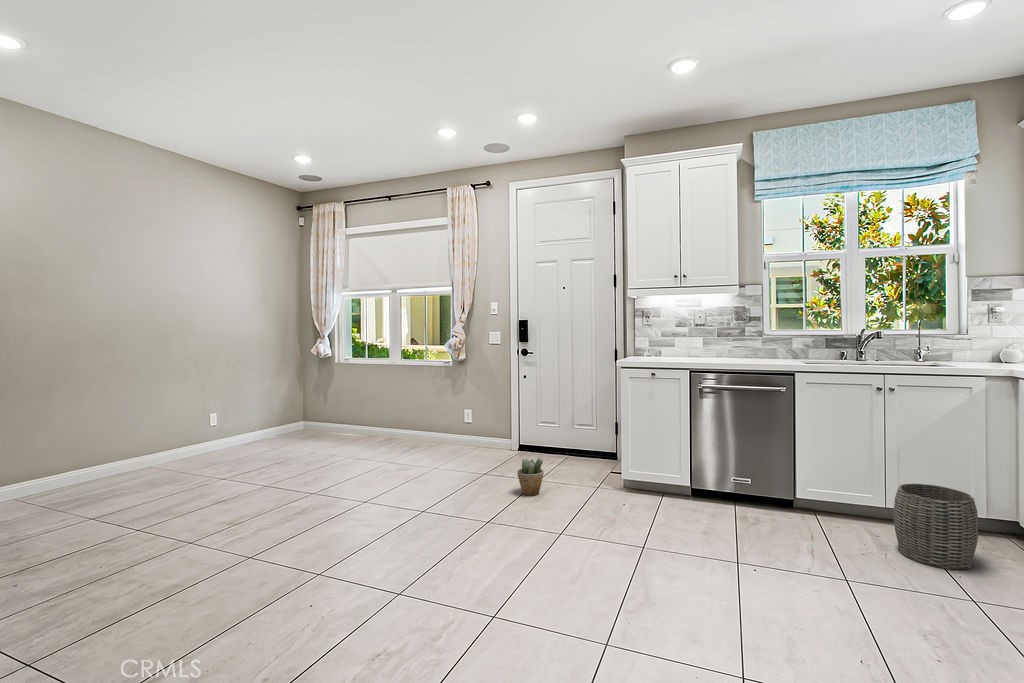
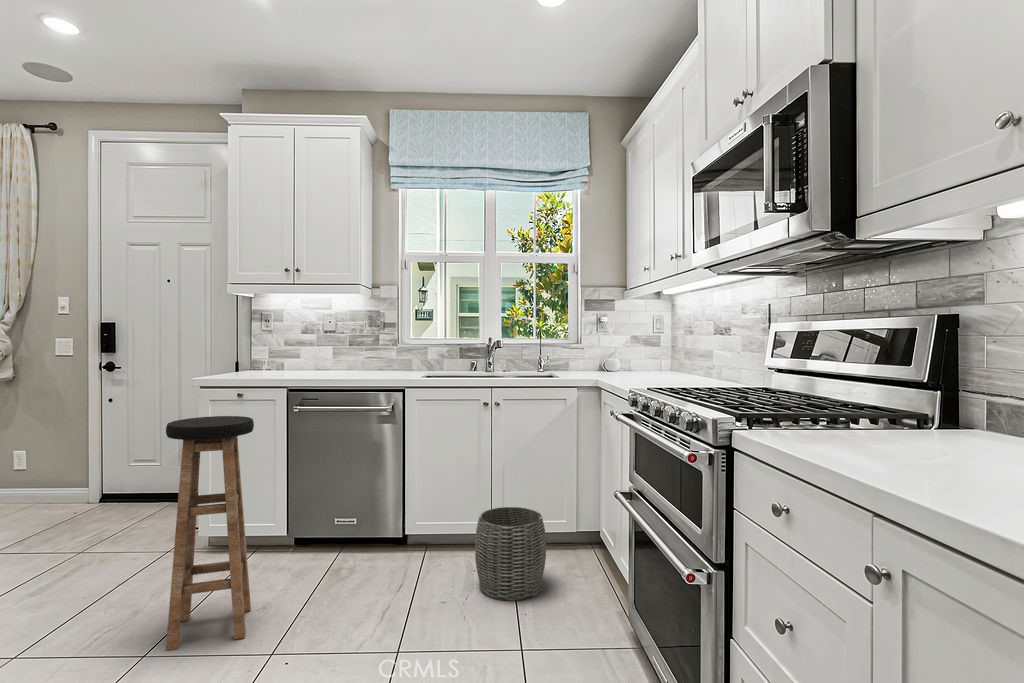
bar stool: none [651,391,715,559] -> present [166,416,254,650]
potted plant: present [517,458,544,496] -> none [23,519,73,577]

